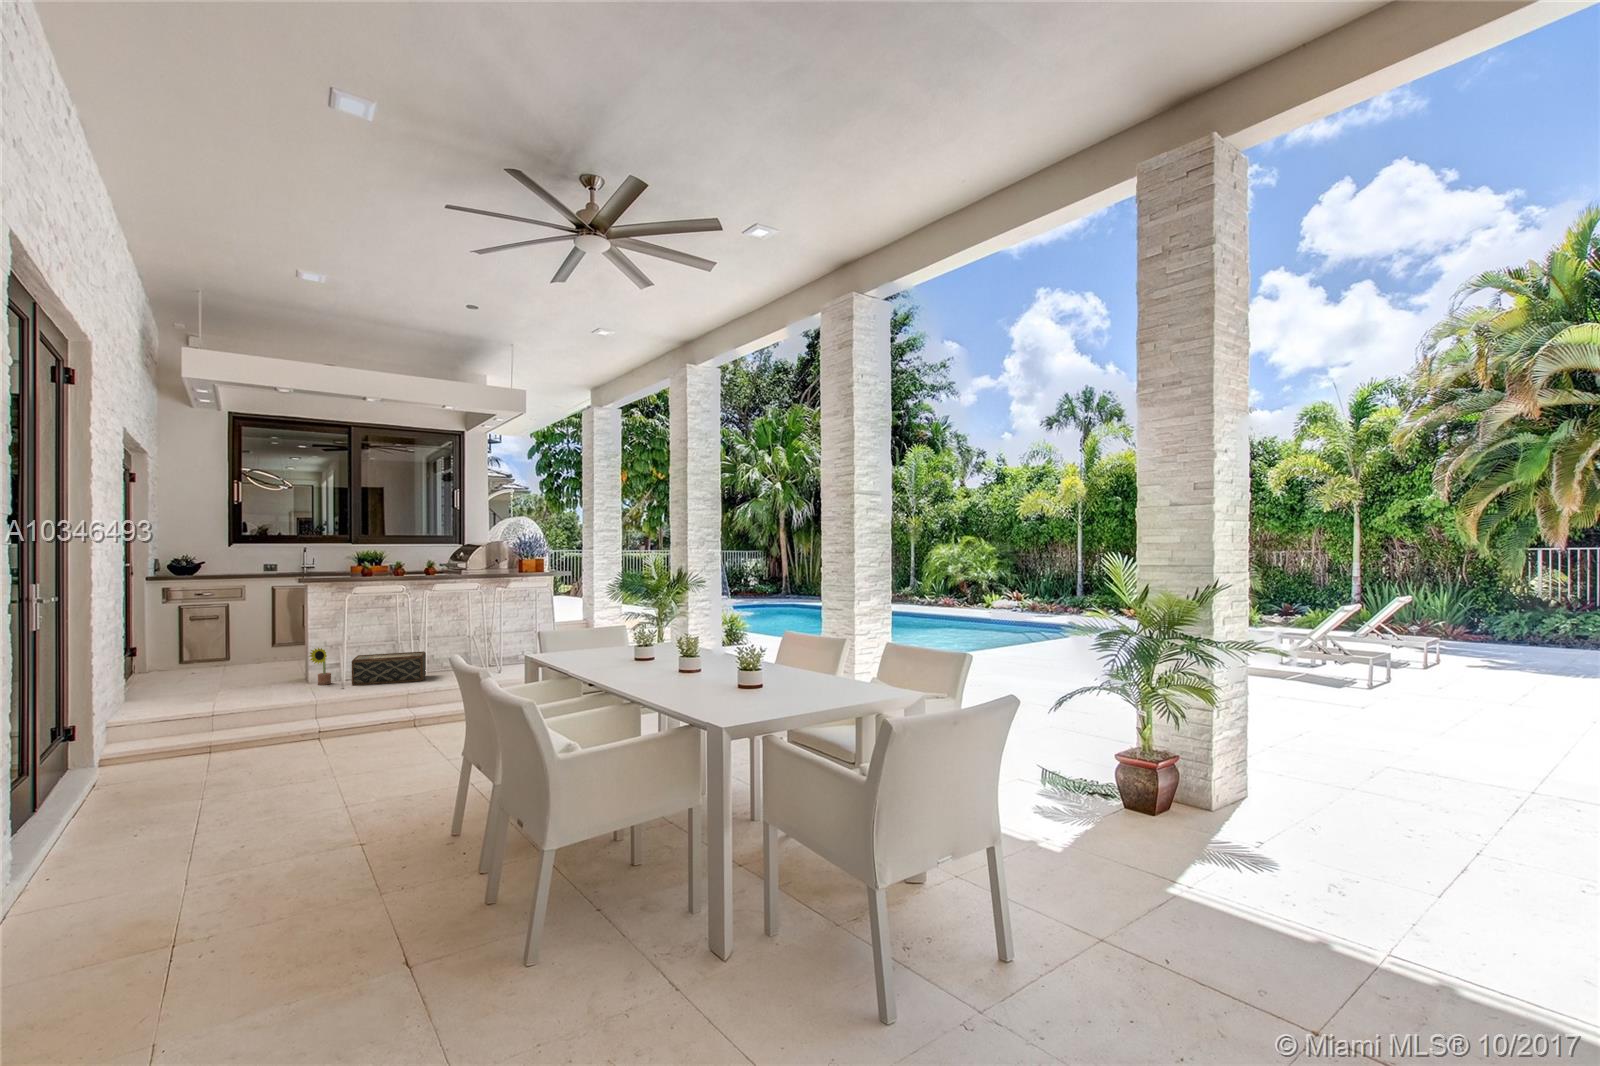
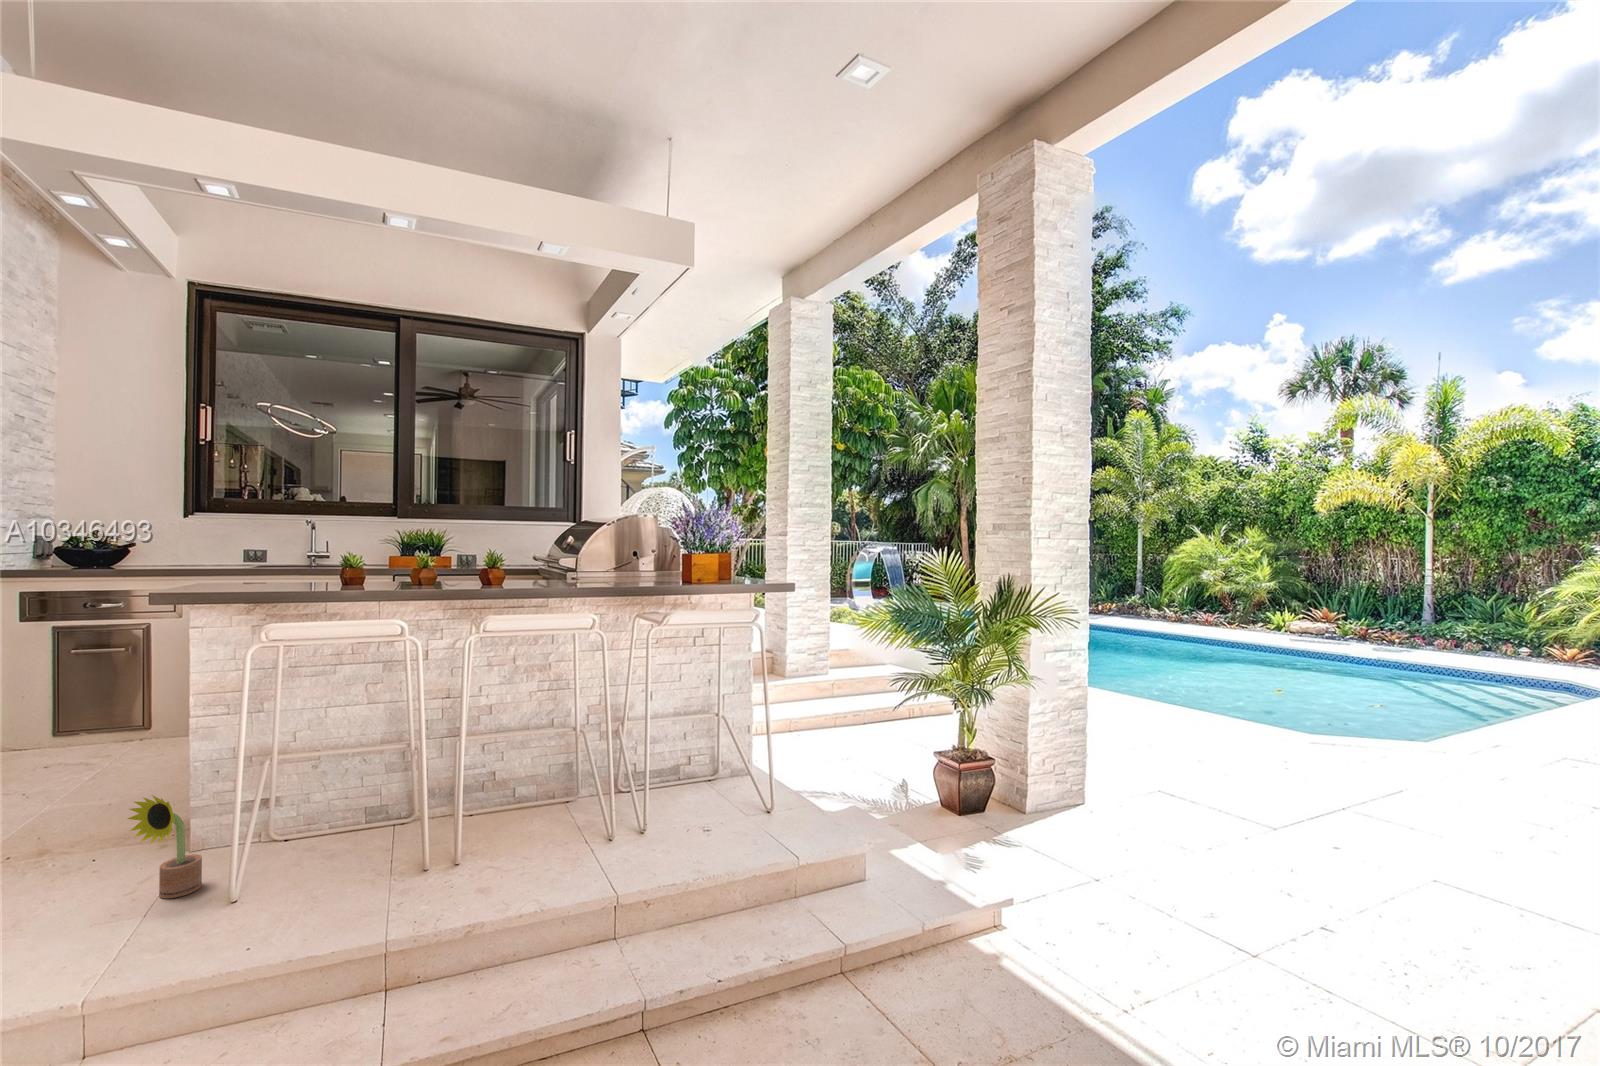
woven basket: present [352,651,426,686] -> none [239,785,464,911]

